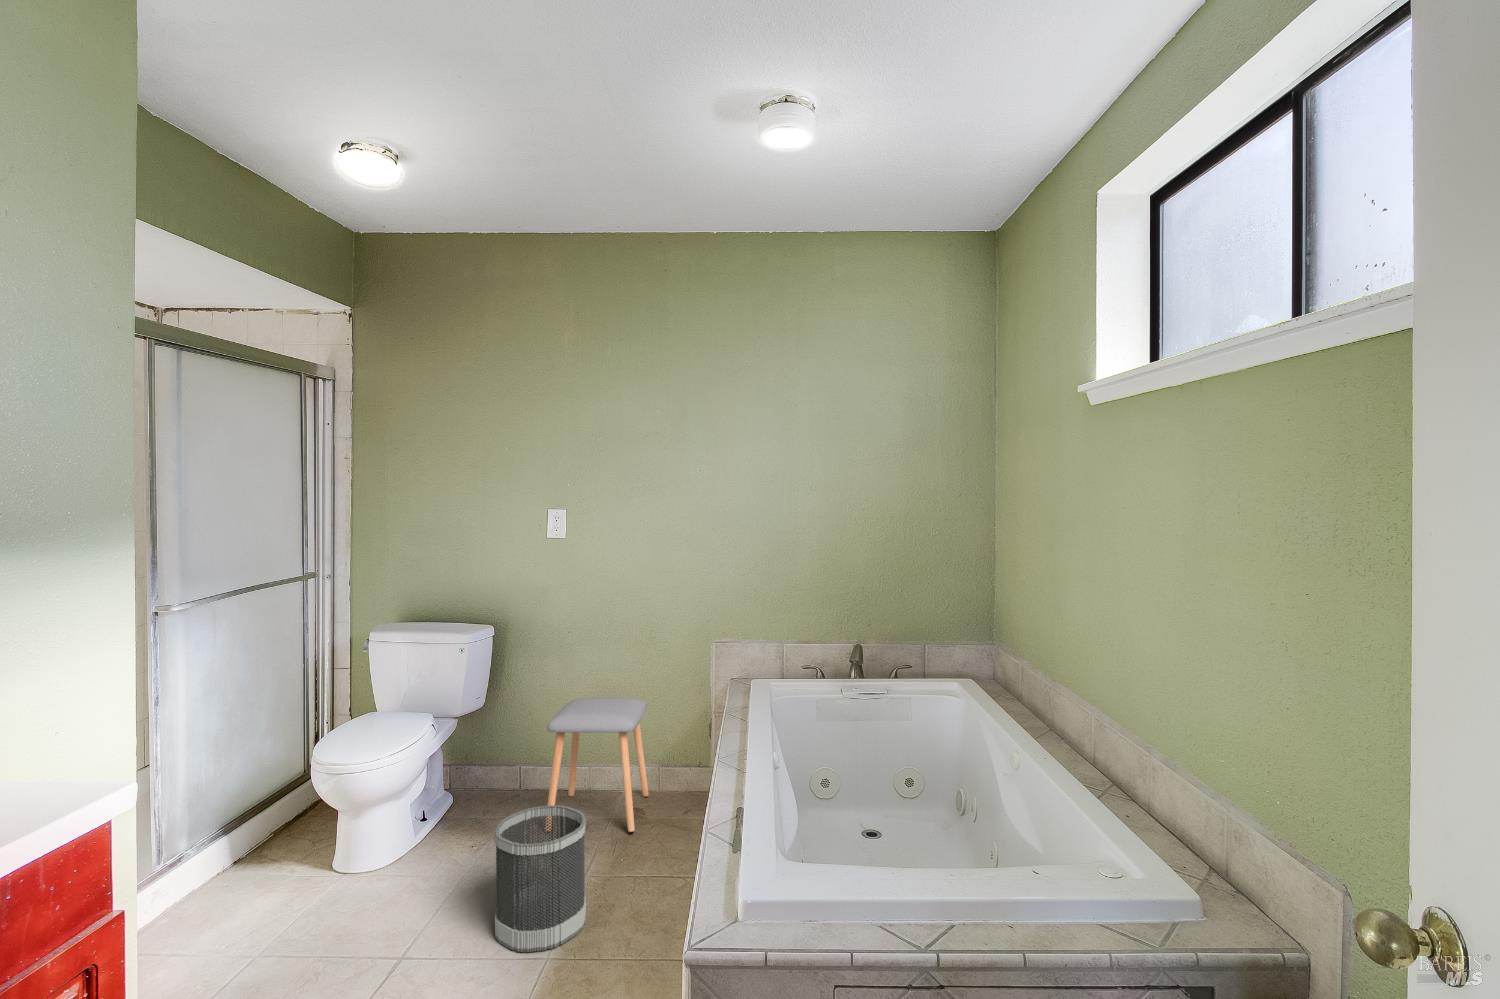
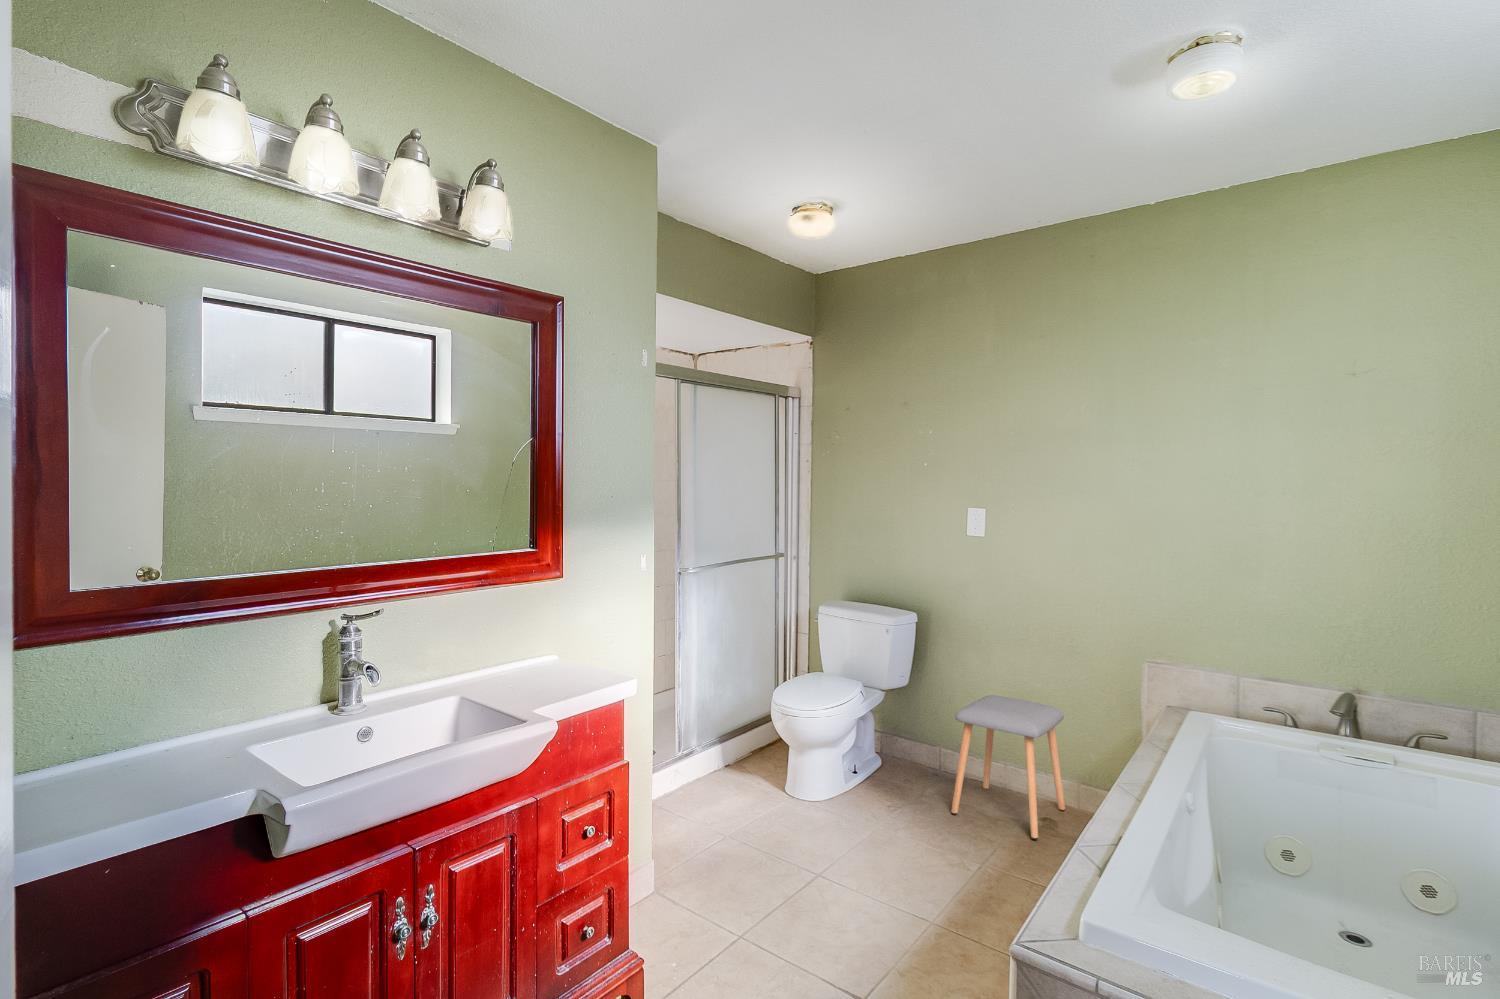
wastebasket: present [495,805,586,952] -> none [886,783,969,911]

